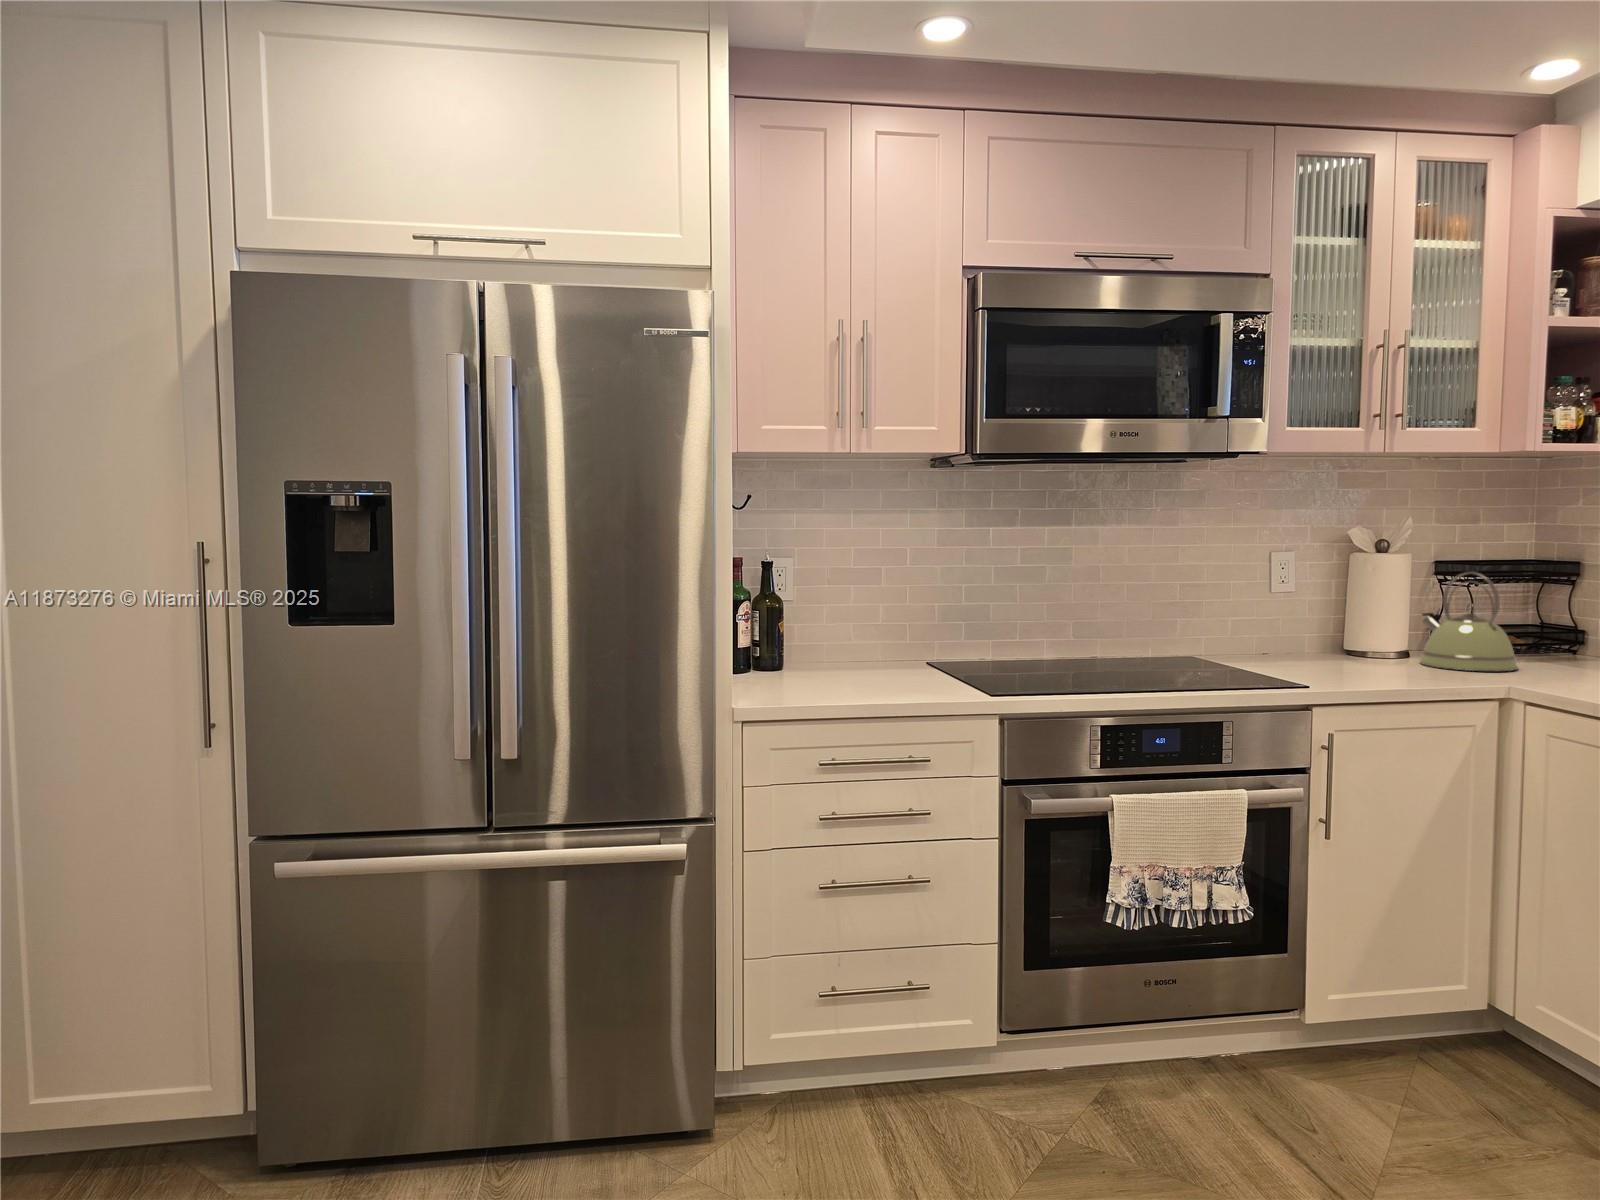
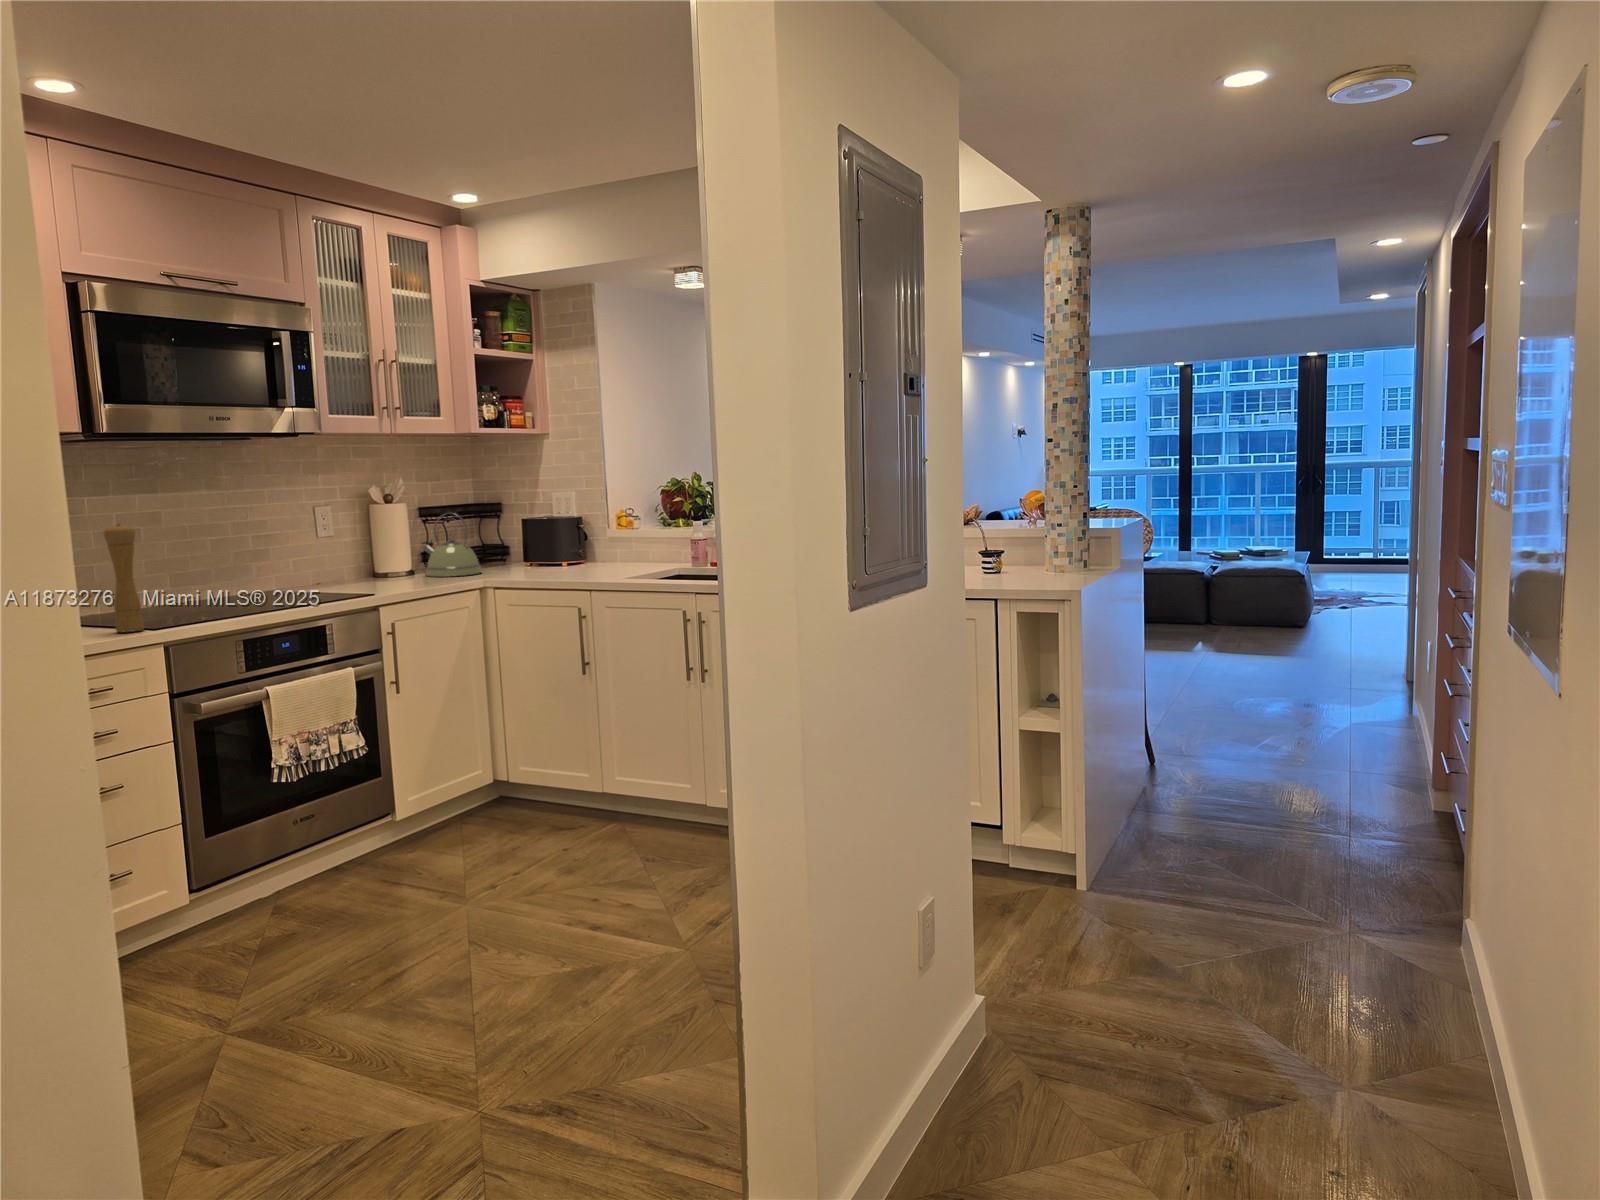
pepper mill: none [937,560,970,694] -> present [104,524,144,632]

